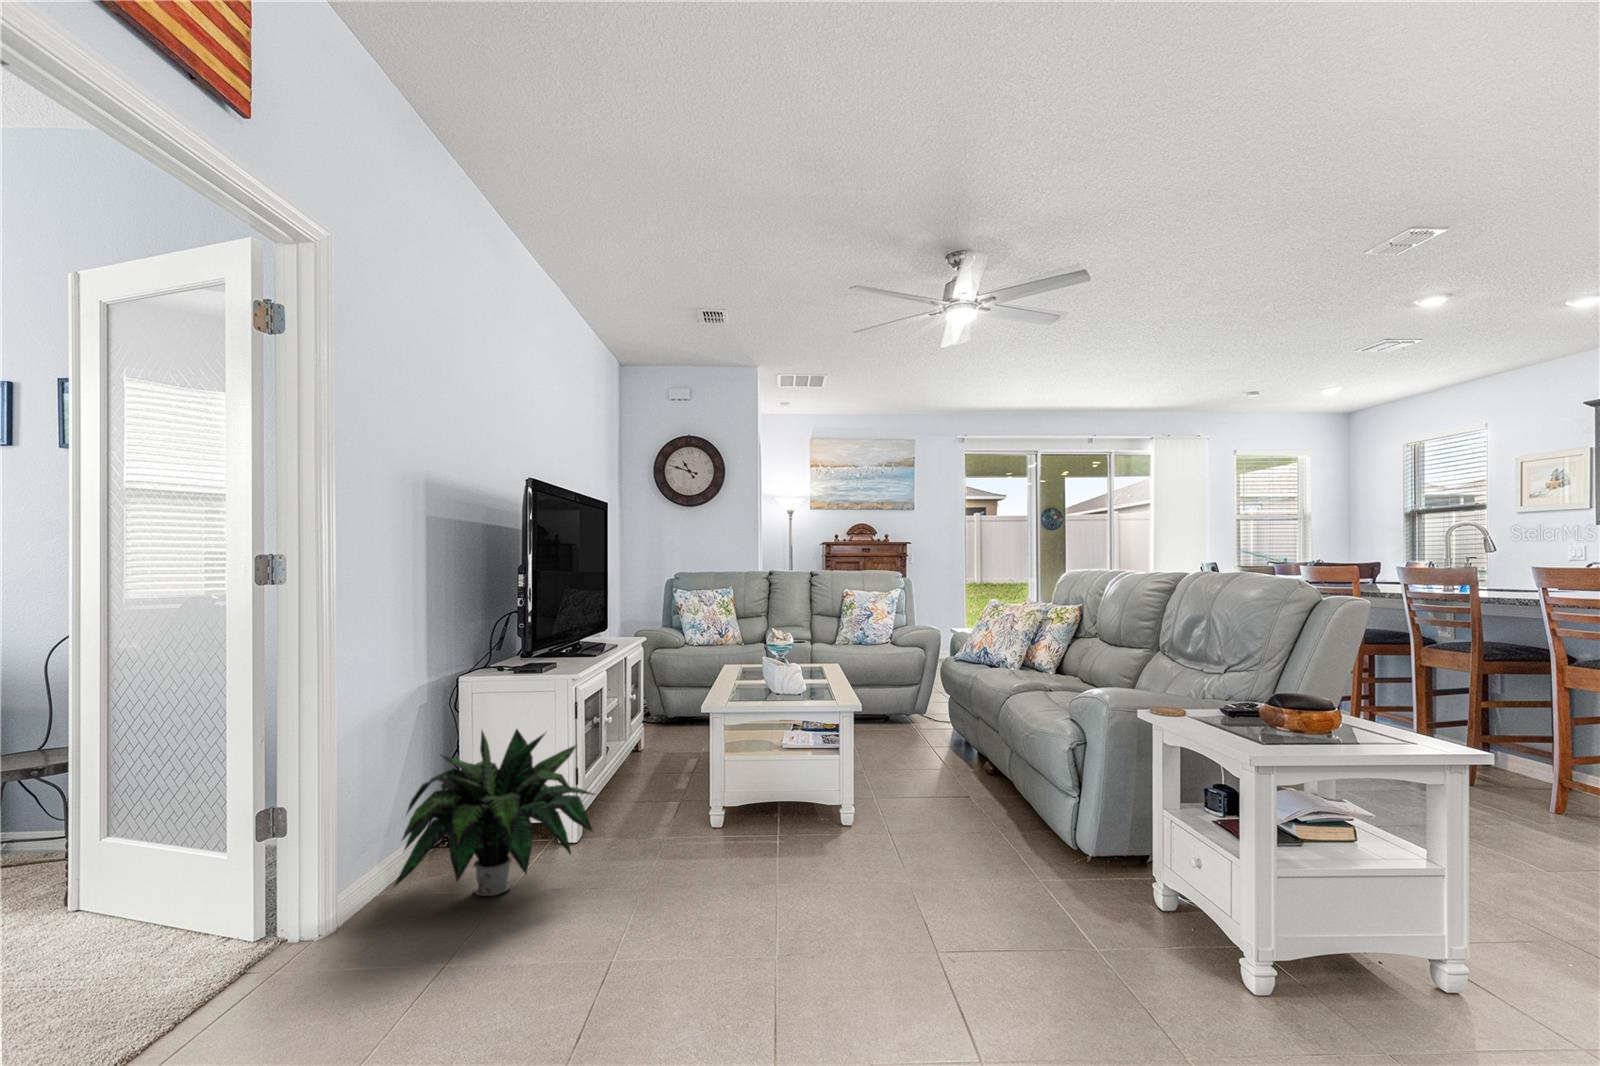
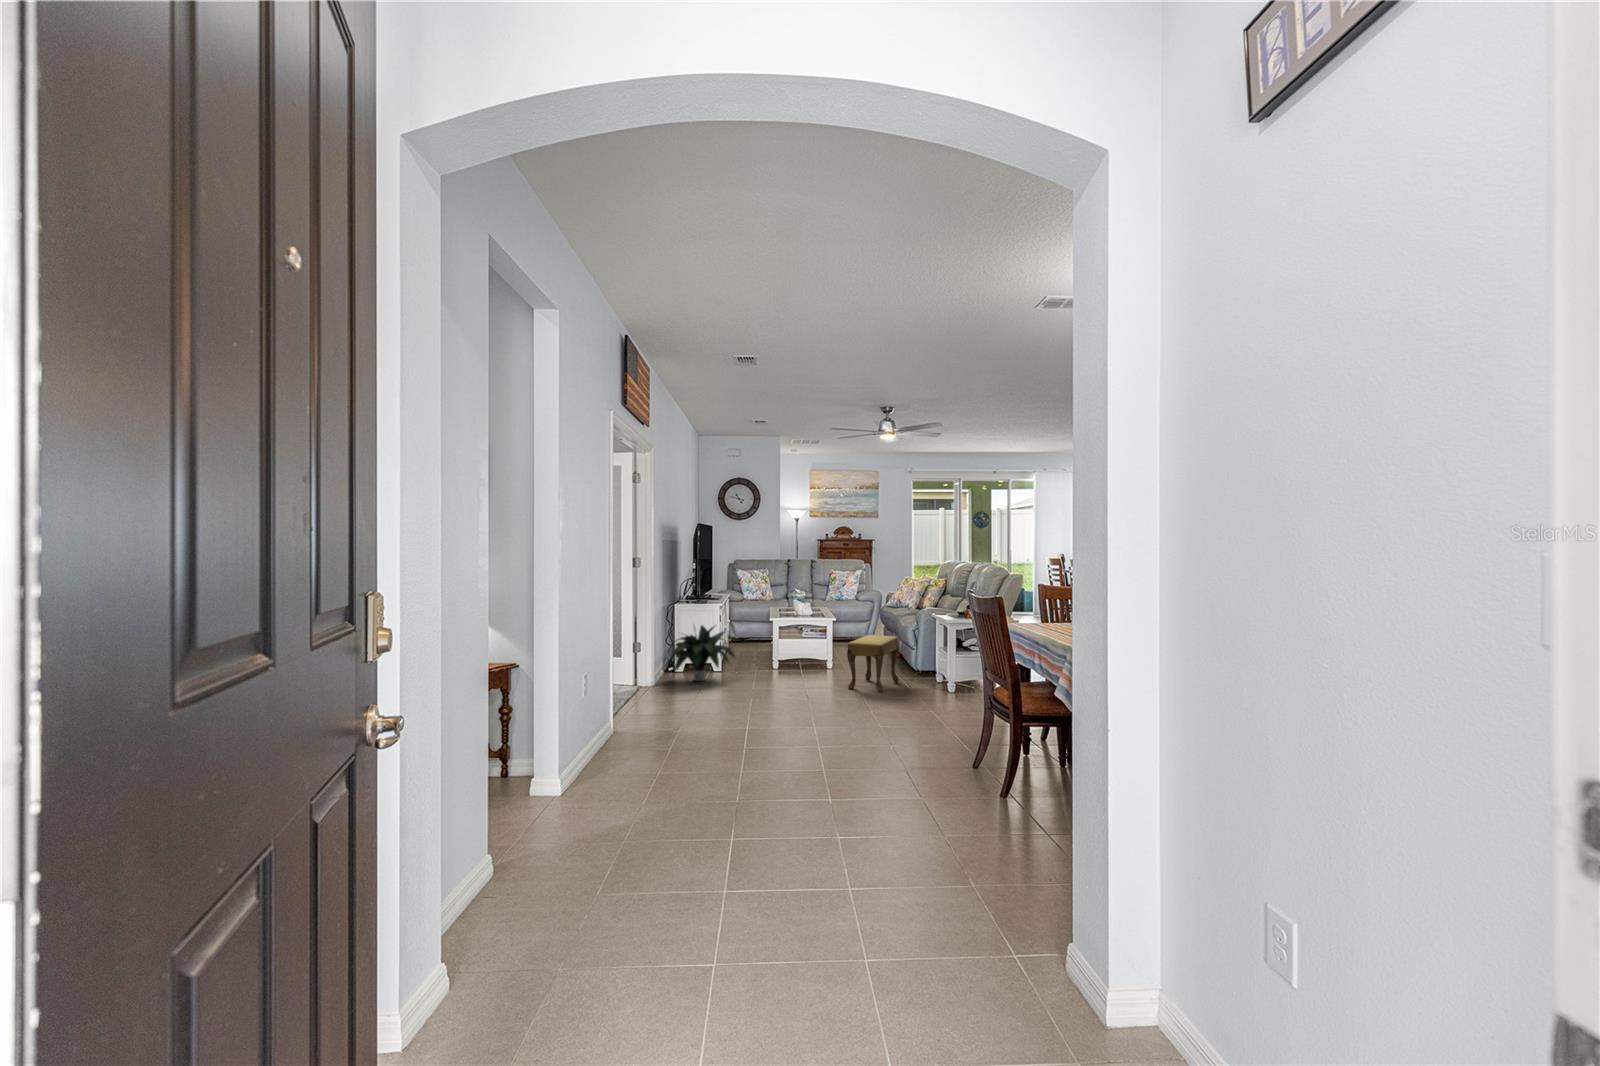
footstool: none [903,764,1043,974] -> present [847,635,899,692]

